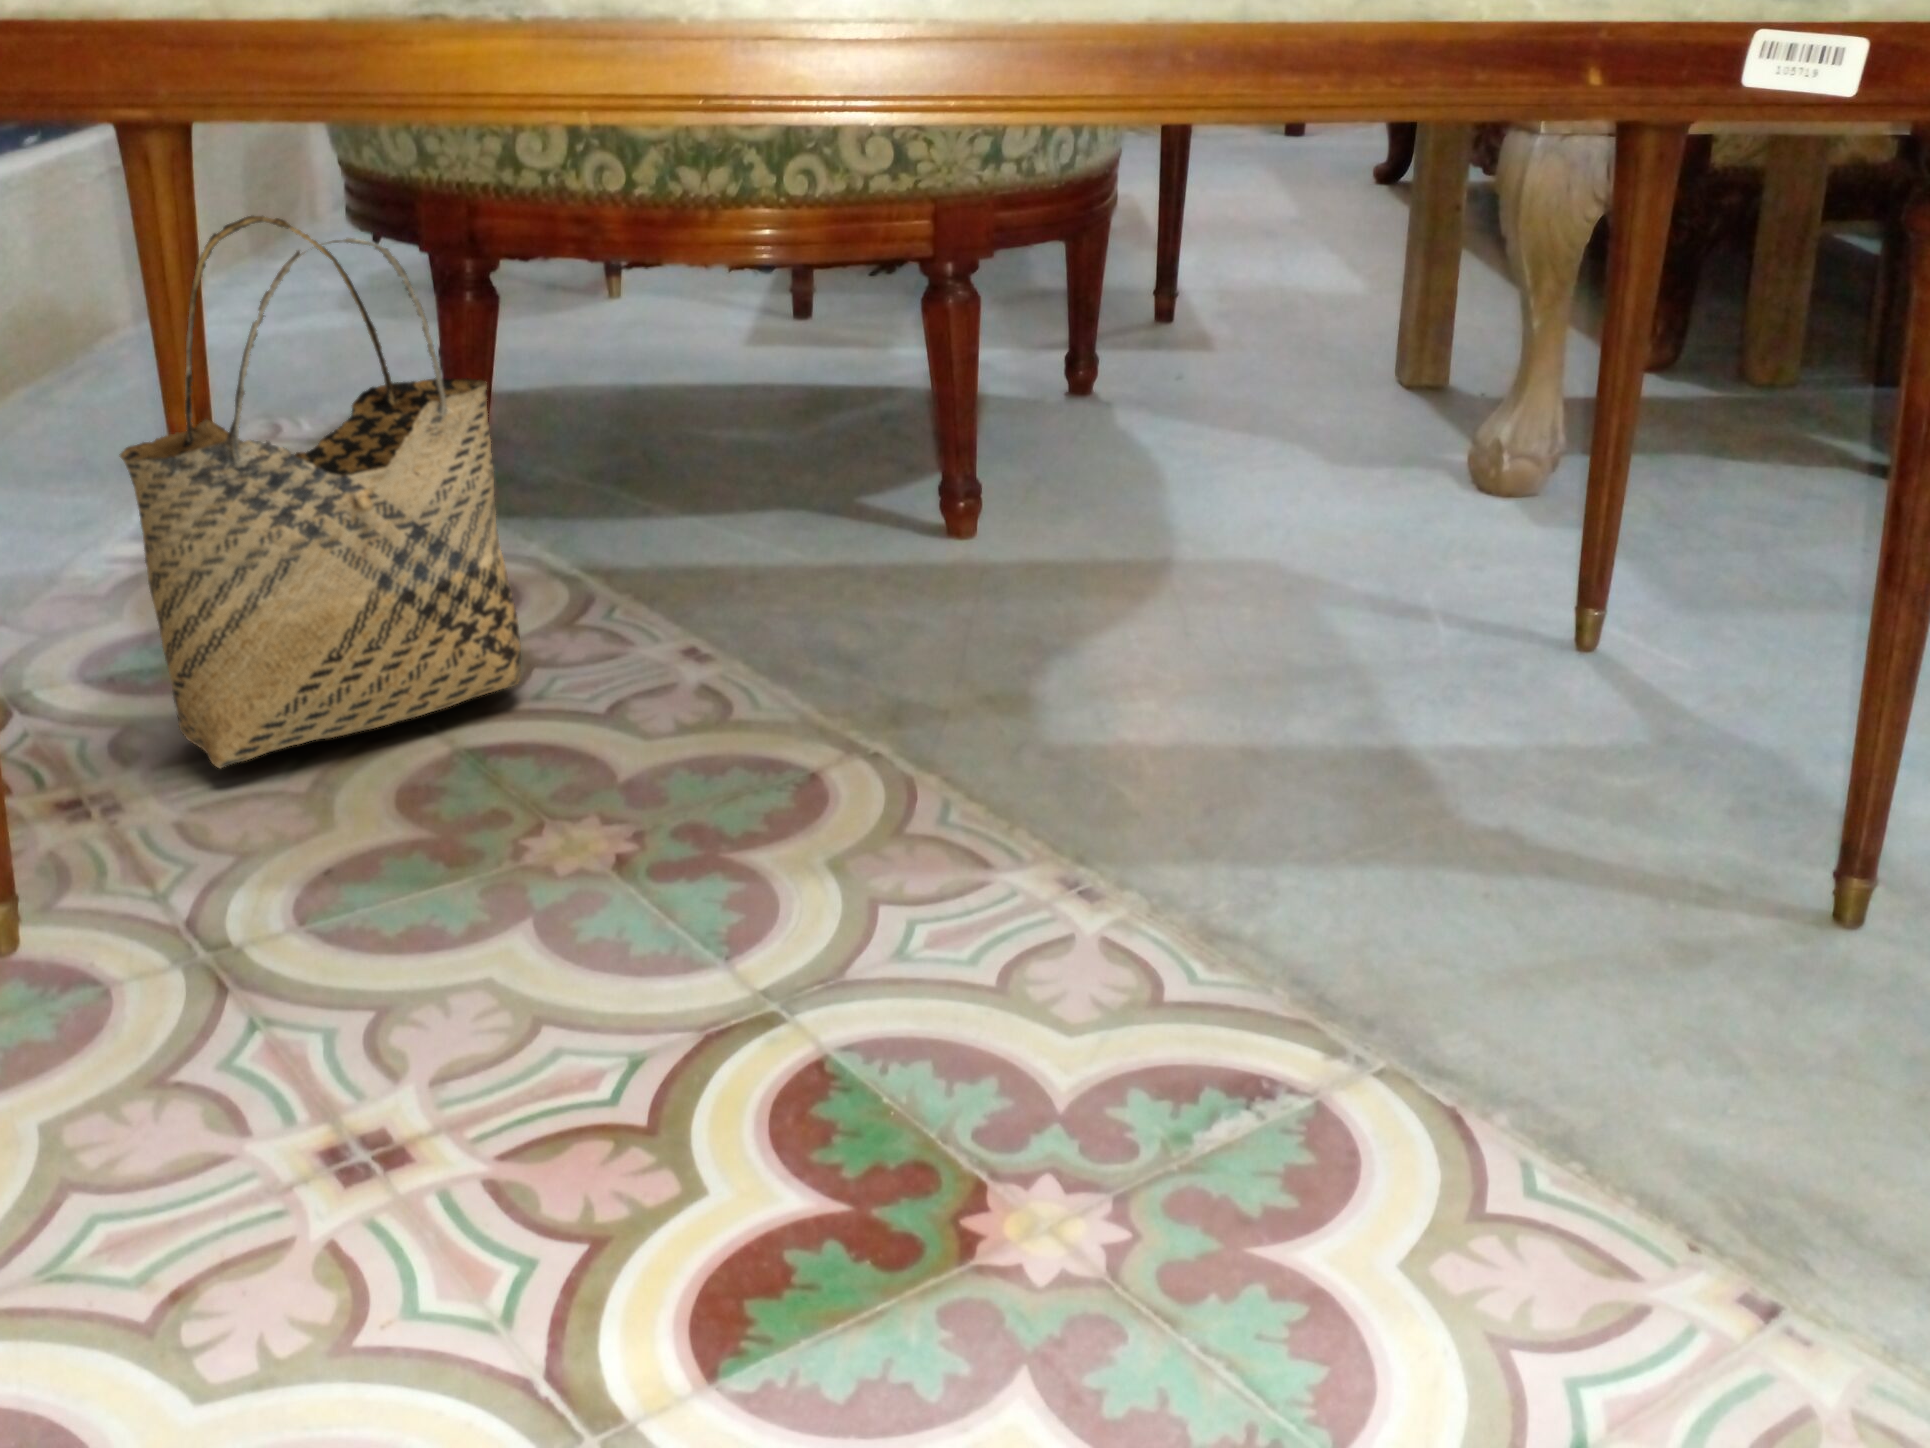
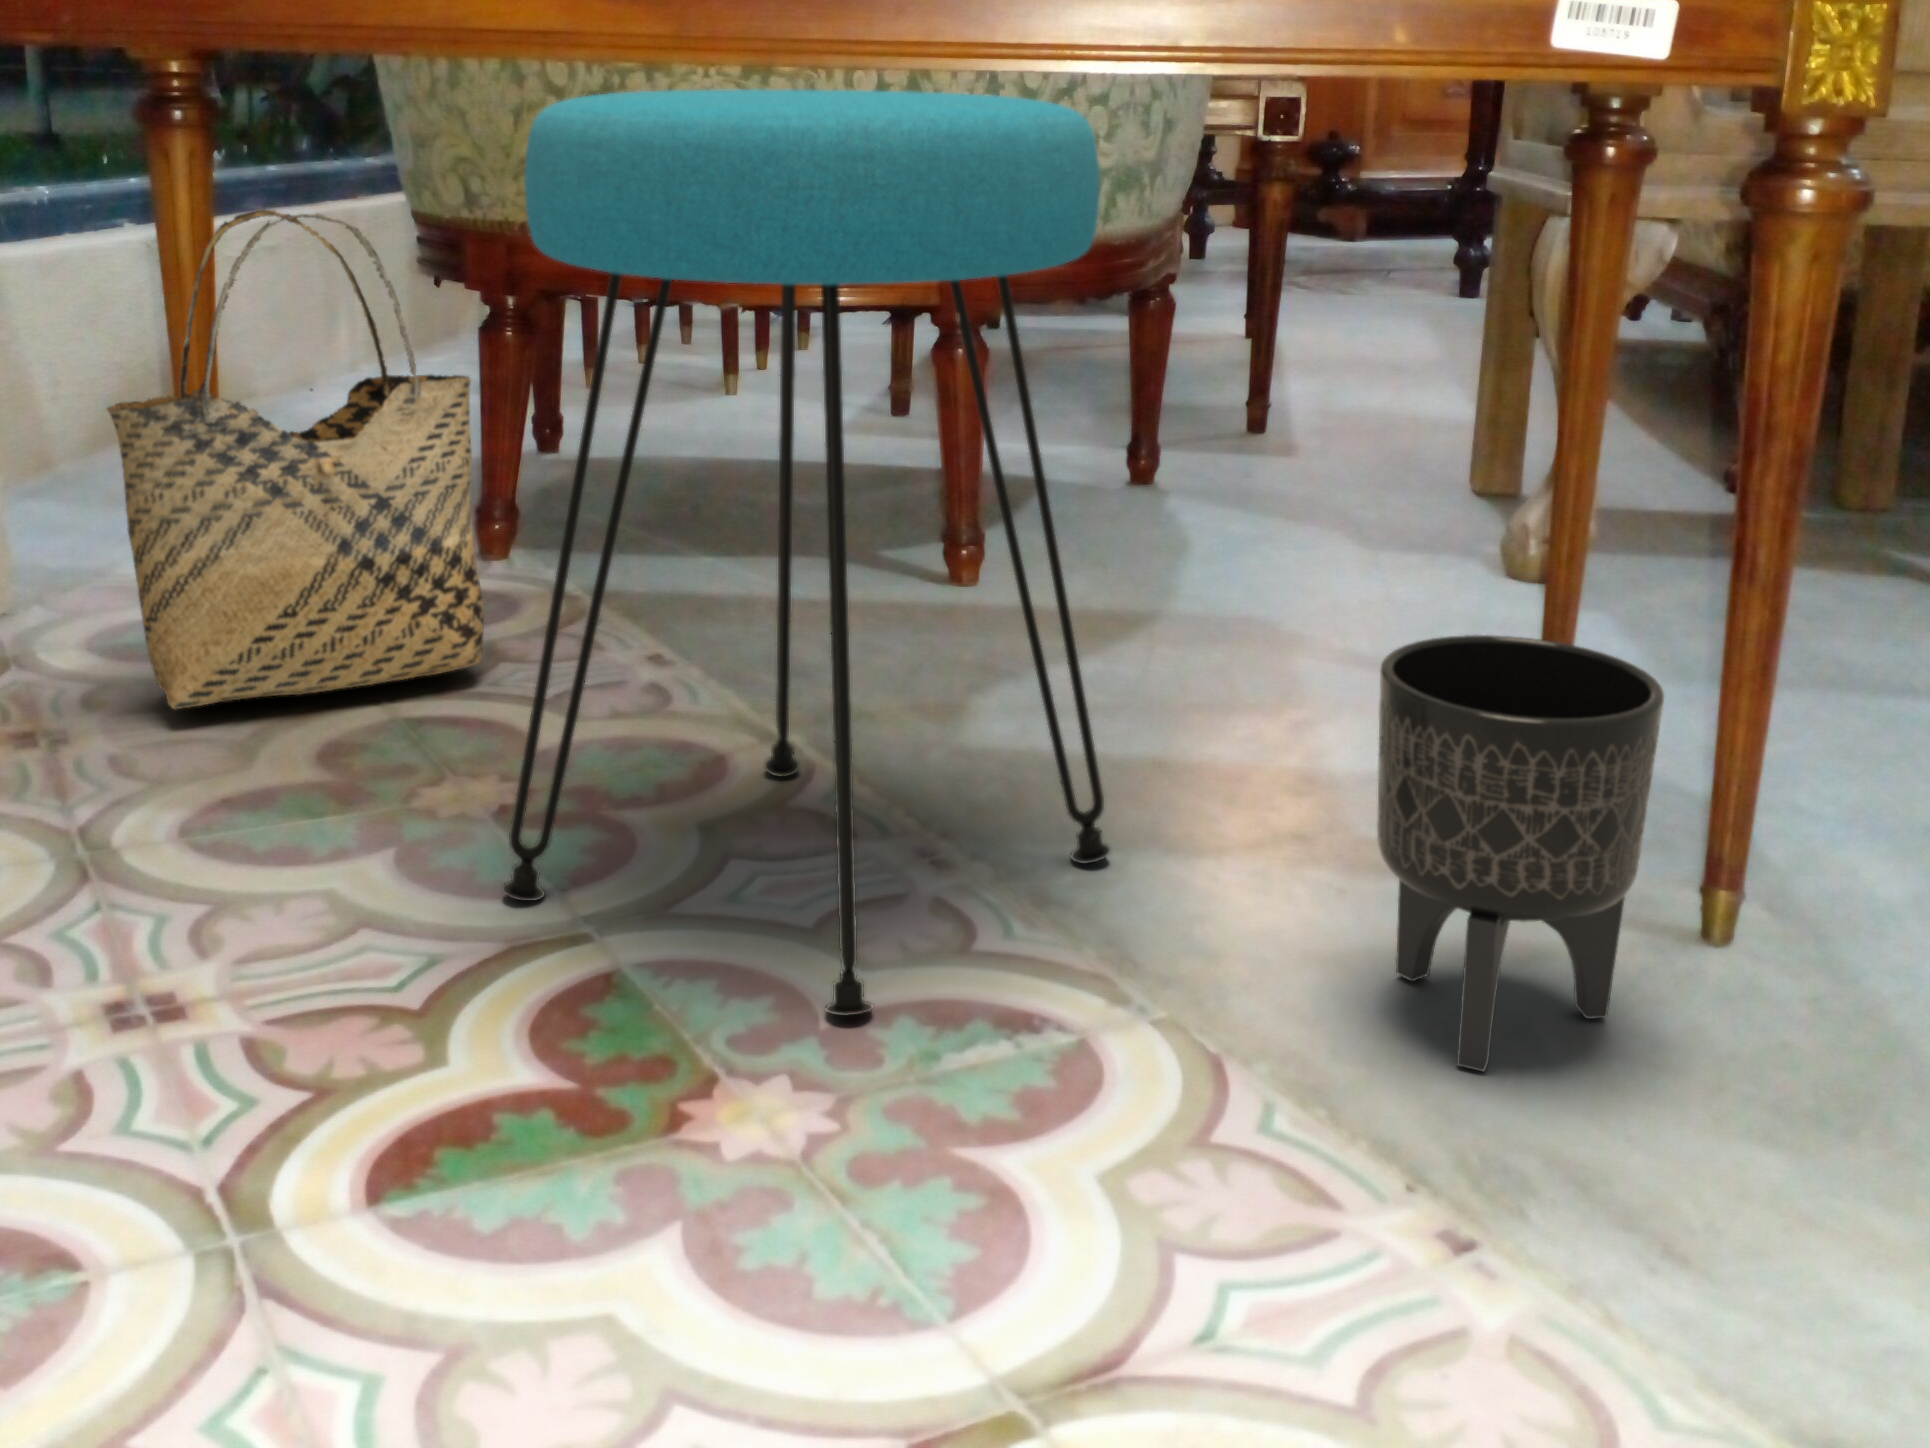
stool: none [670,120,1280,1093] -> present [502,89,1110,1016]
planter: none [1569,667,1862,1094] -> present [1377,635,1664,1071]

